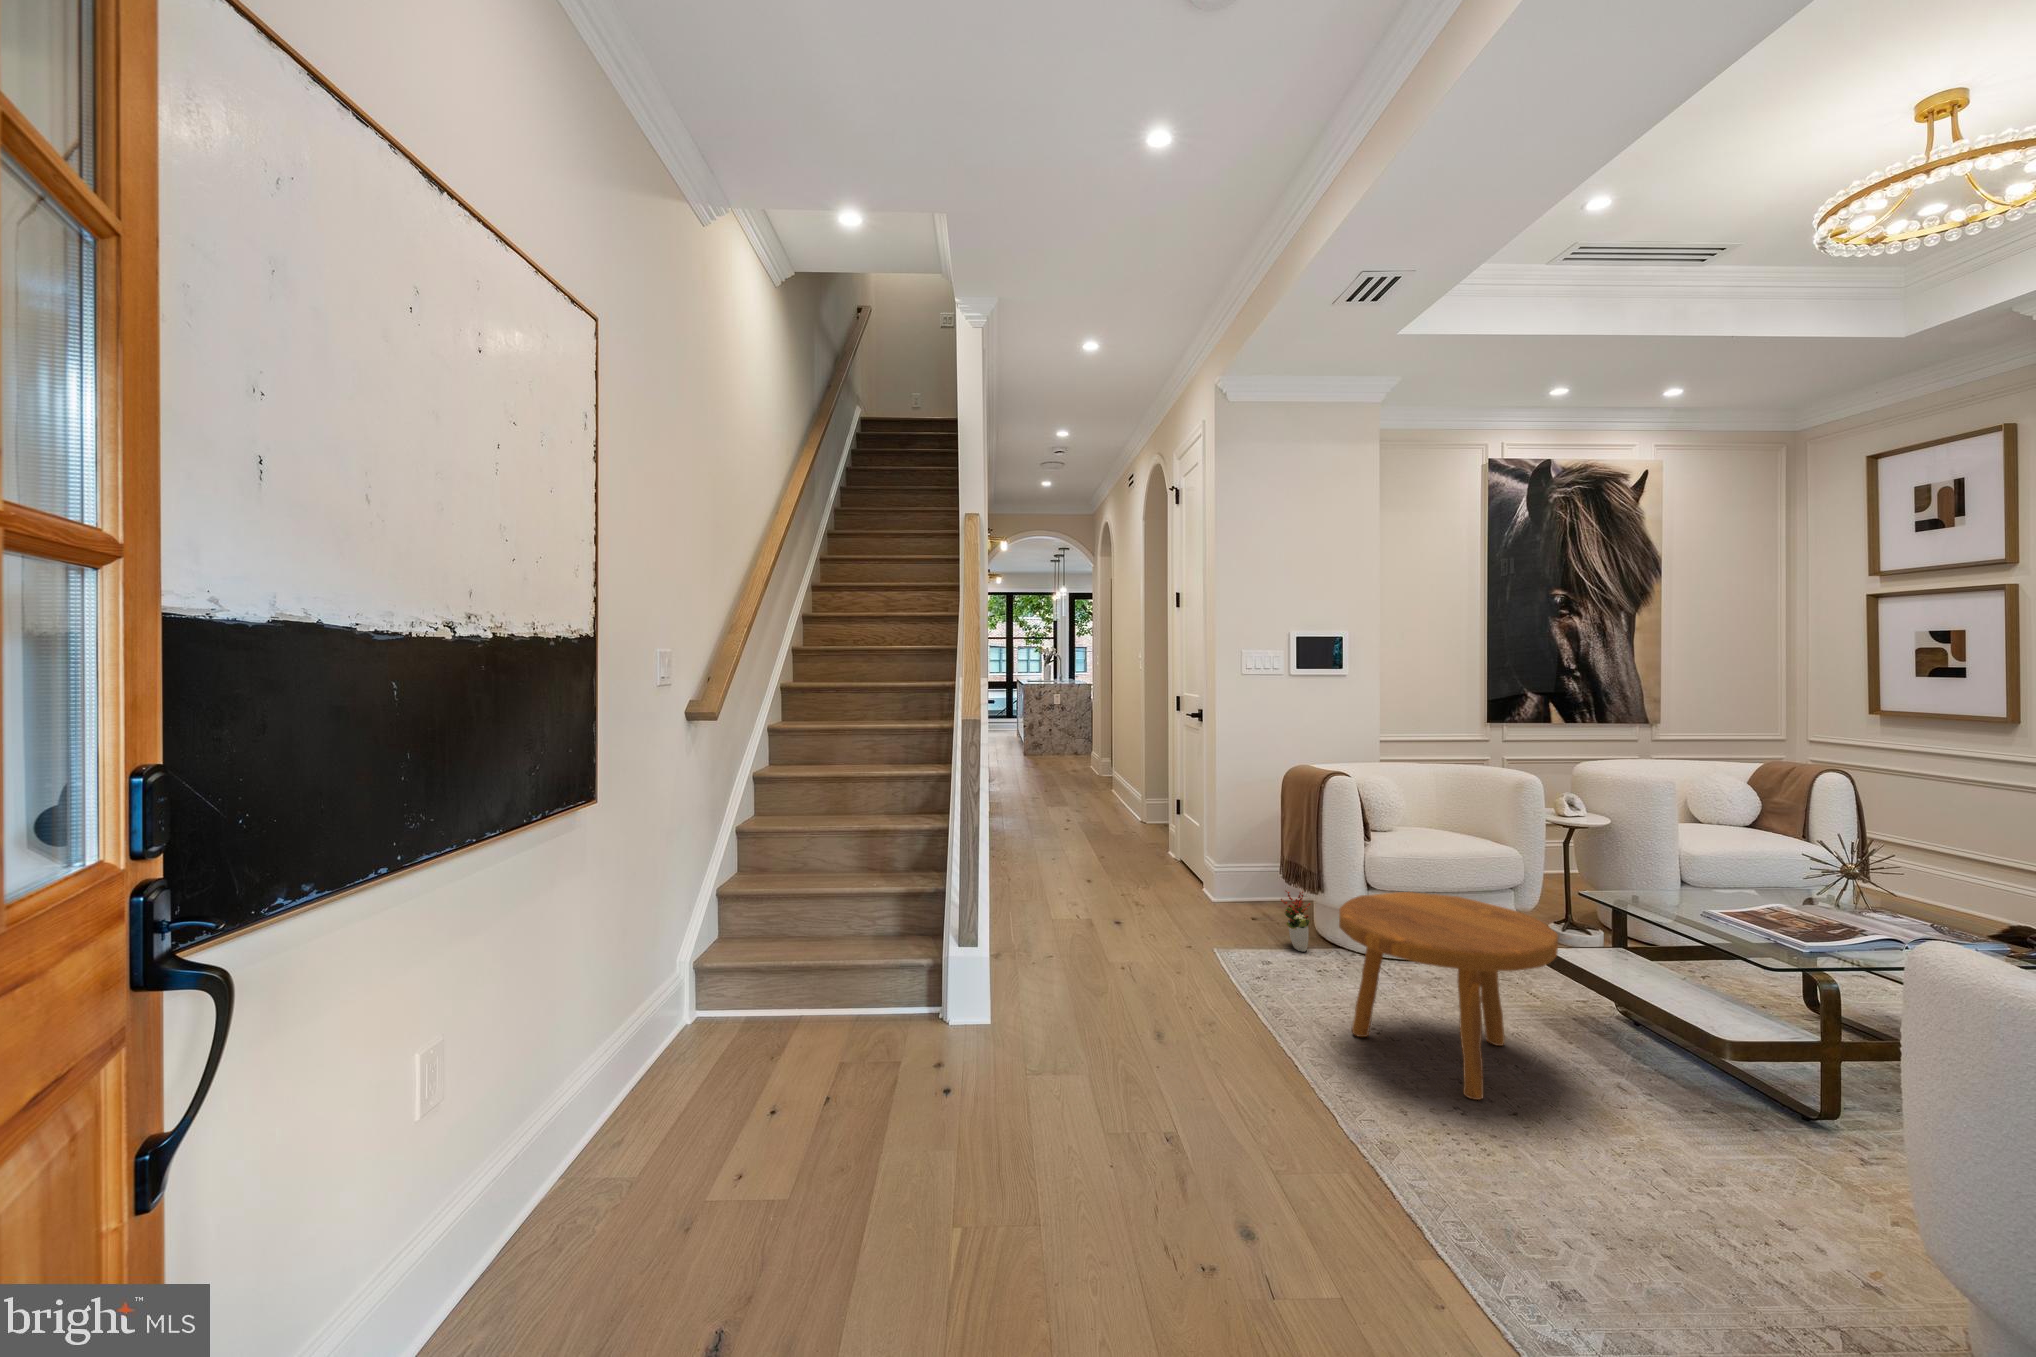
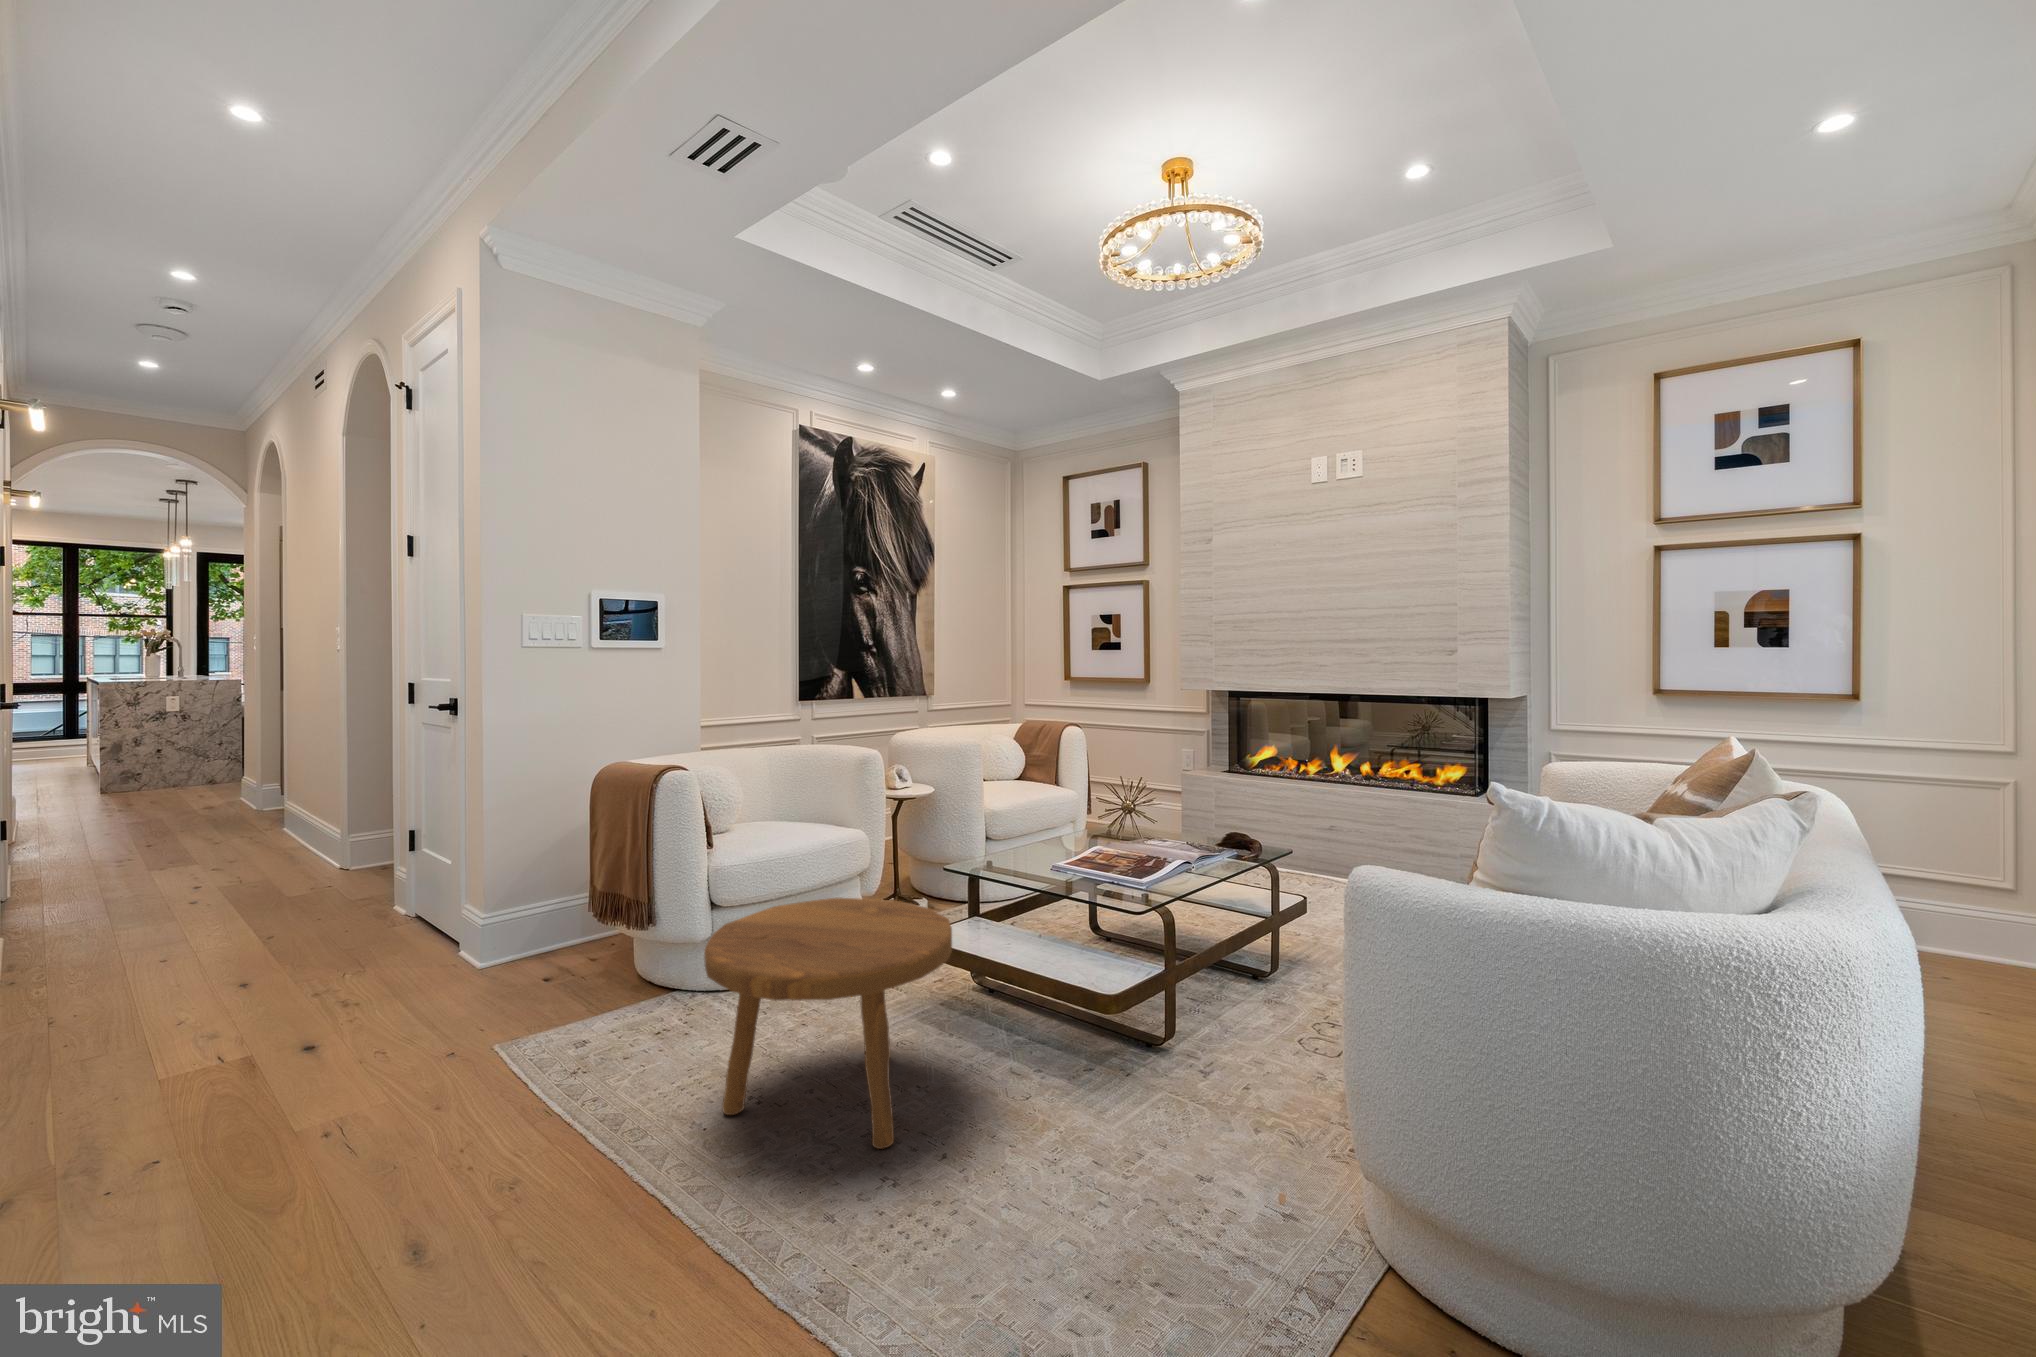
decorative plant: present [1281,891,1310,952] -> none [597,930,640,1012]

